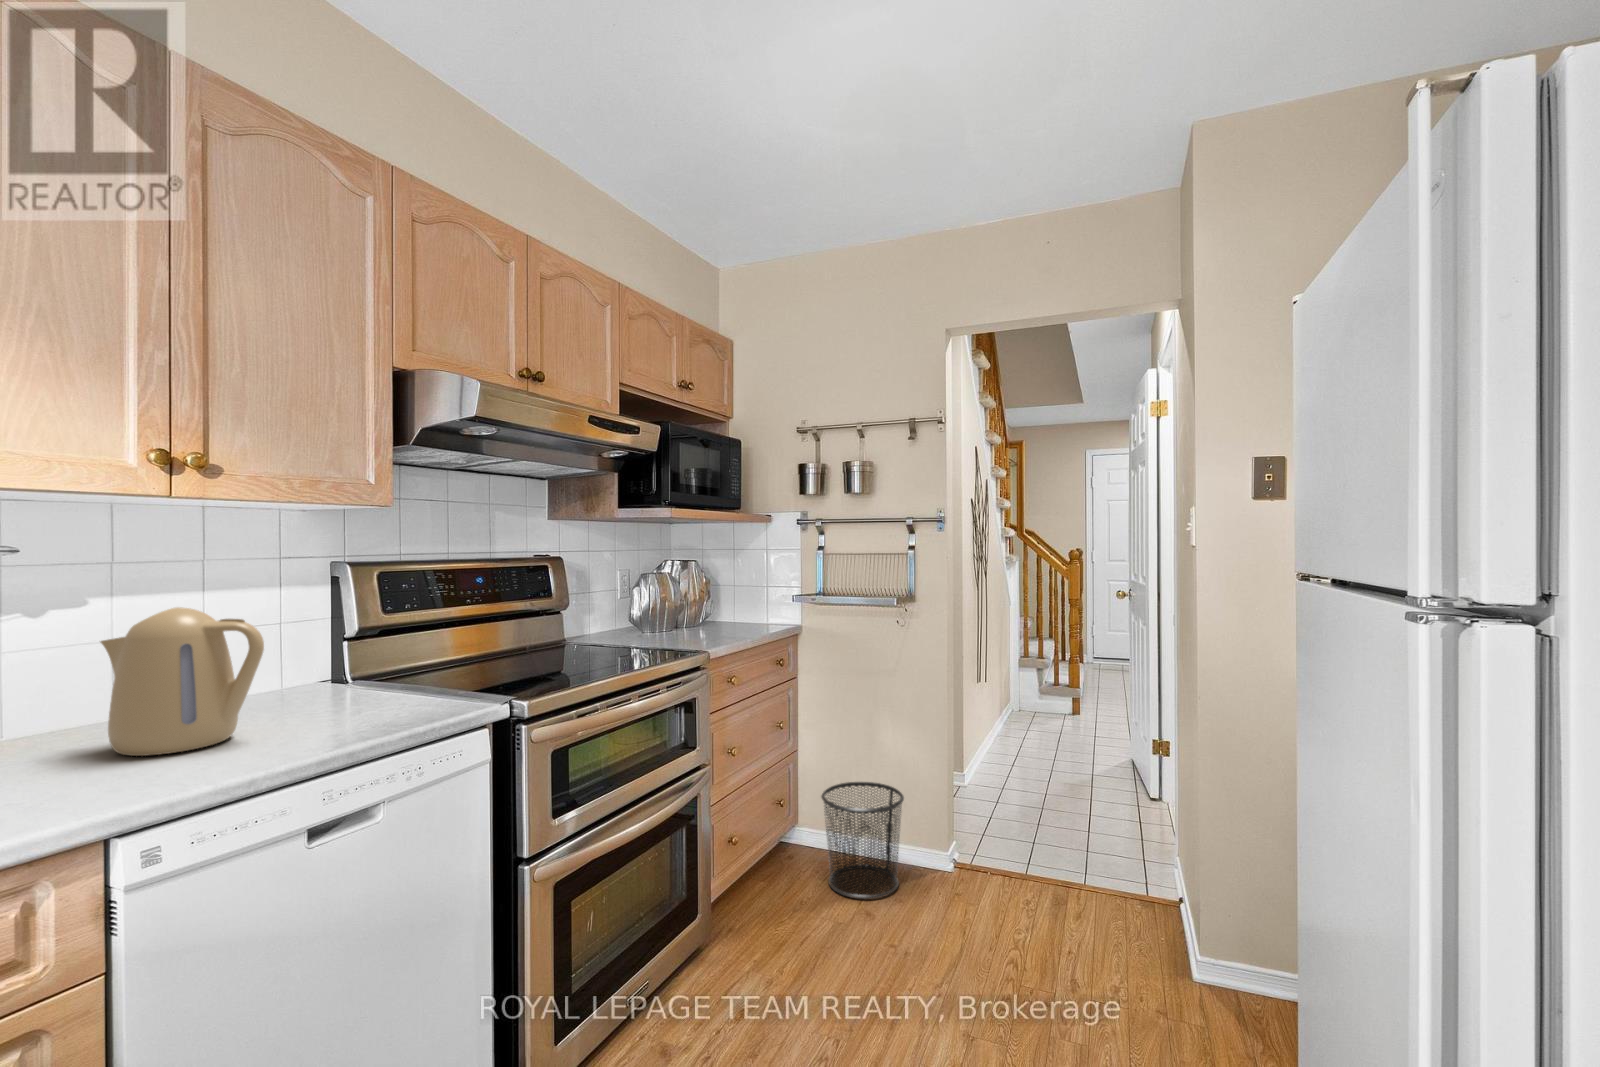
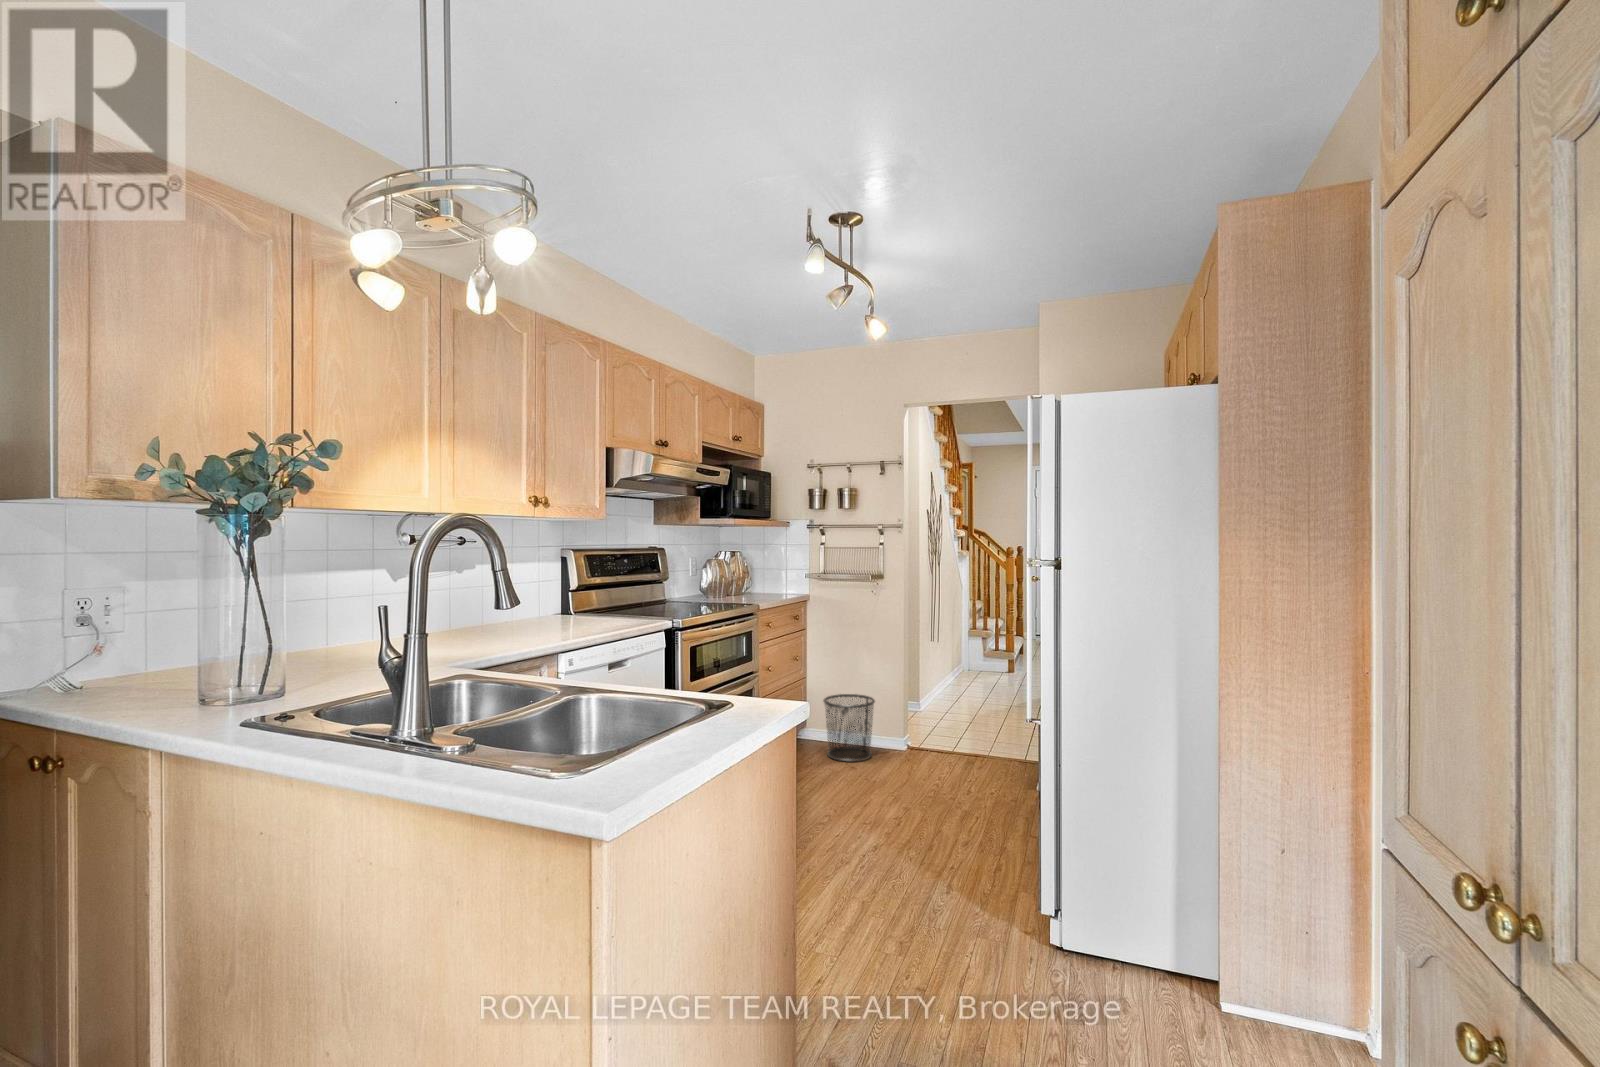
kettle: present [101,607,264,756] -> none [507,569,575,633]

